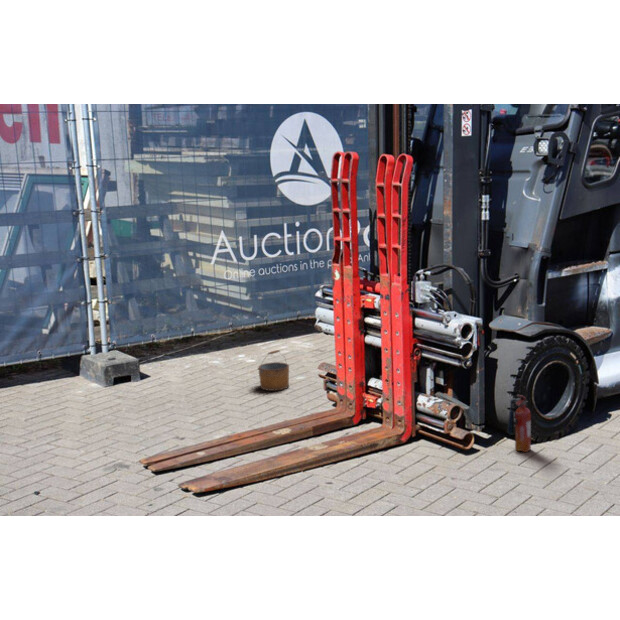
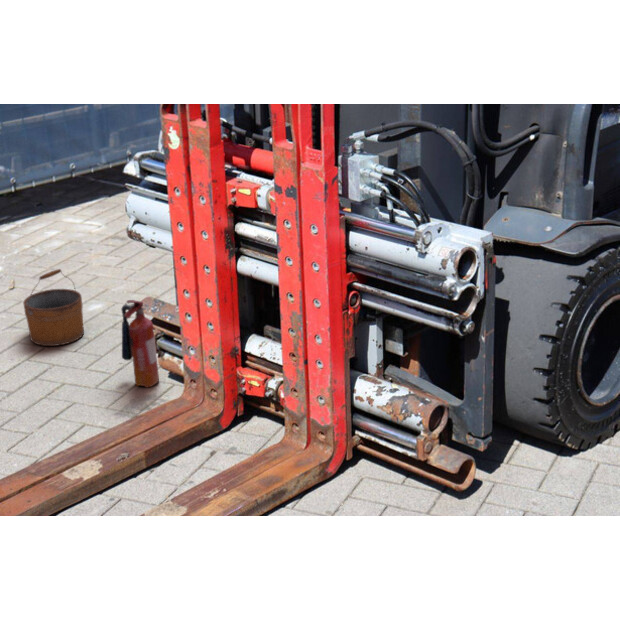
fire extinguisher: present [507,395,531,452] -> present [122,300,159,387]

